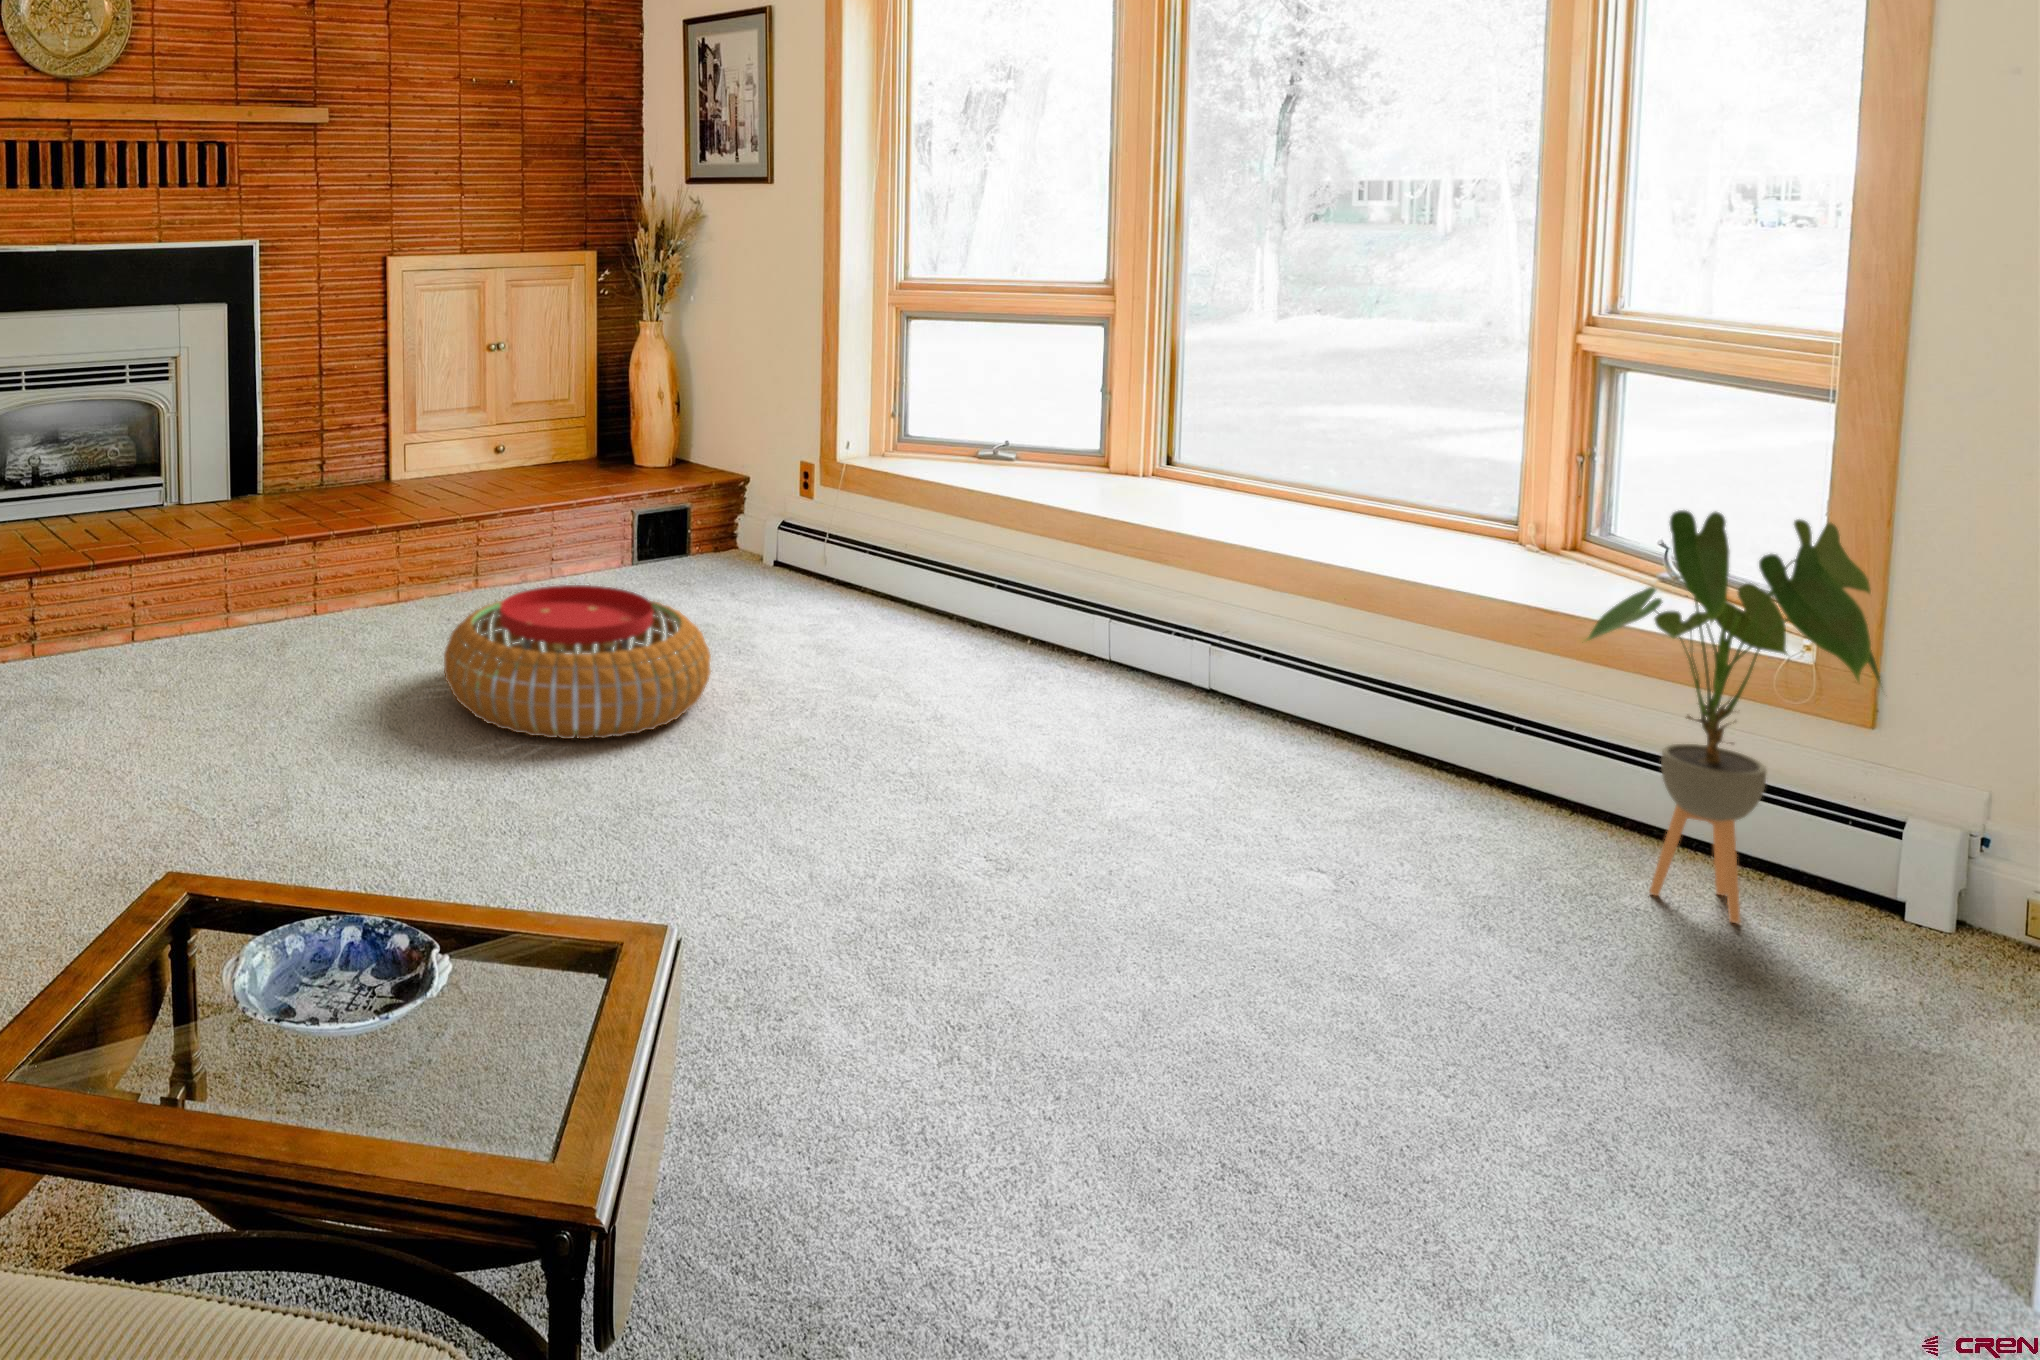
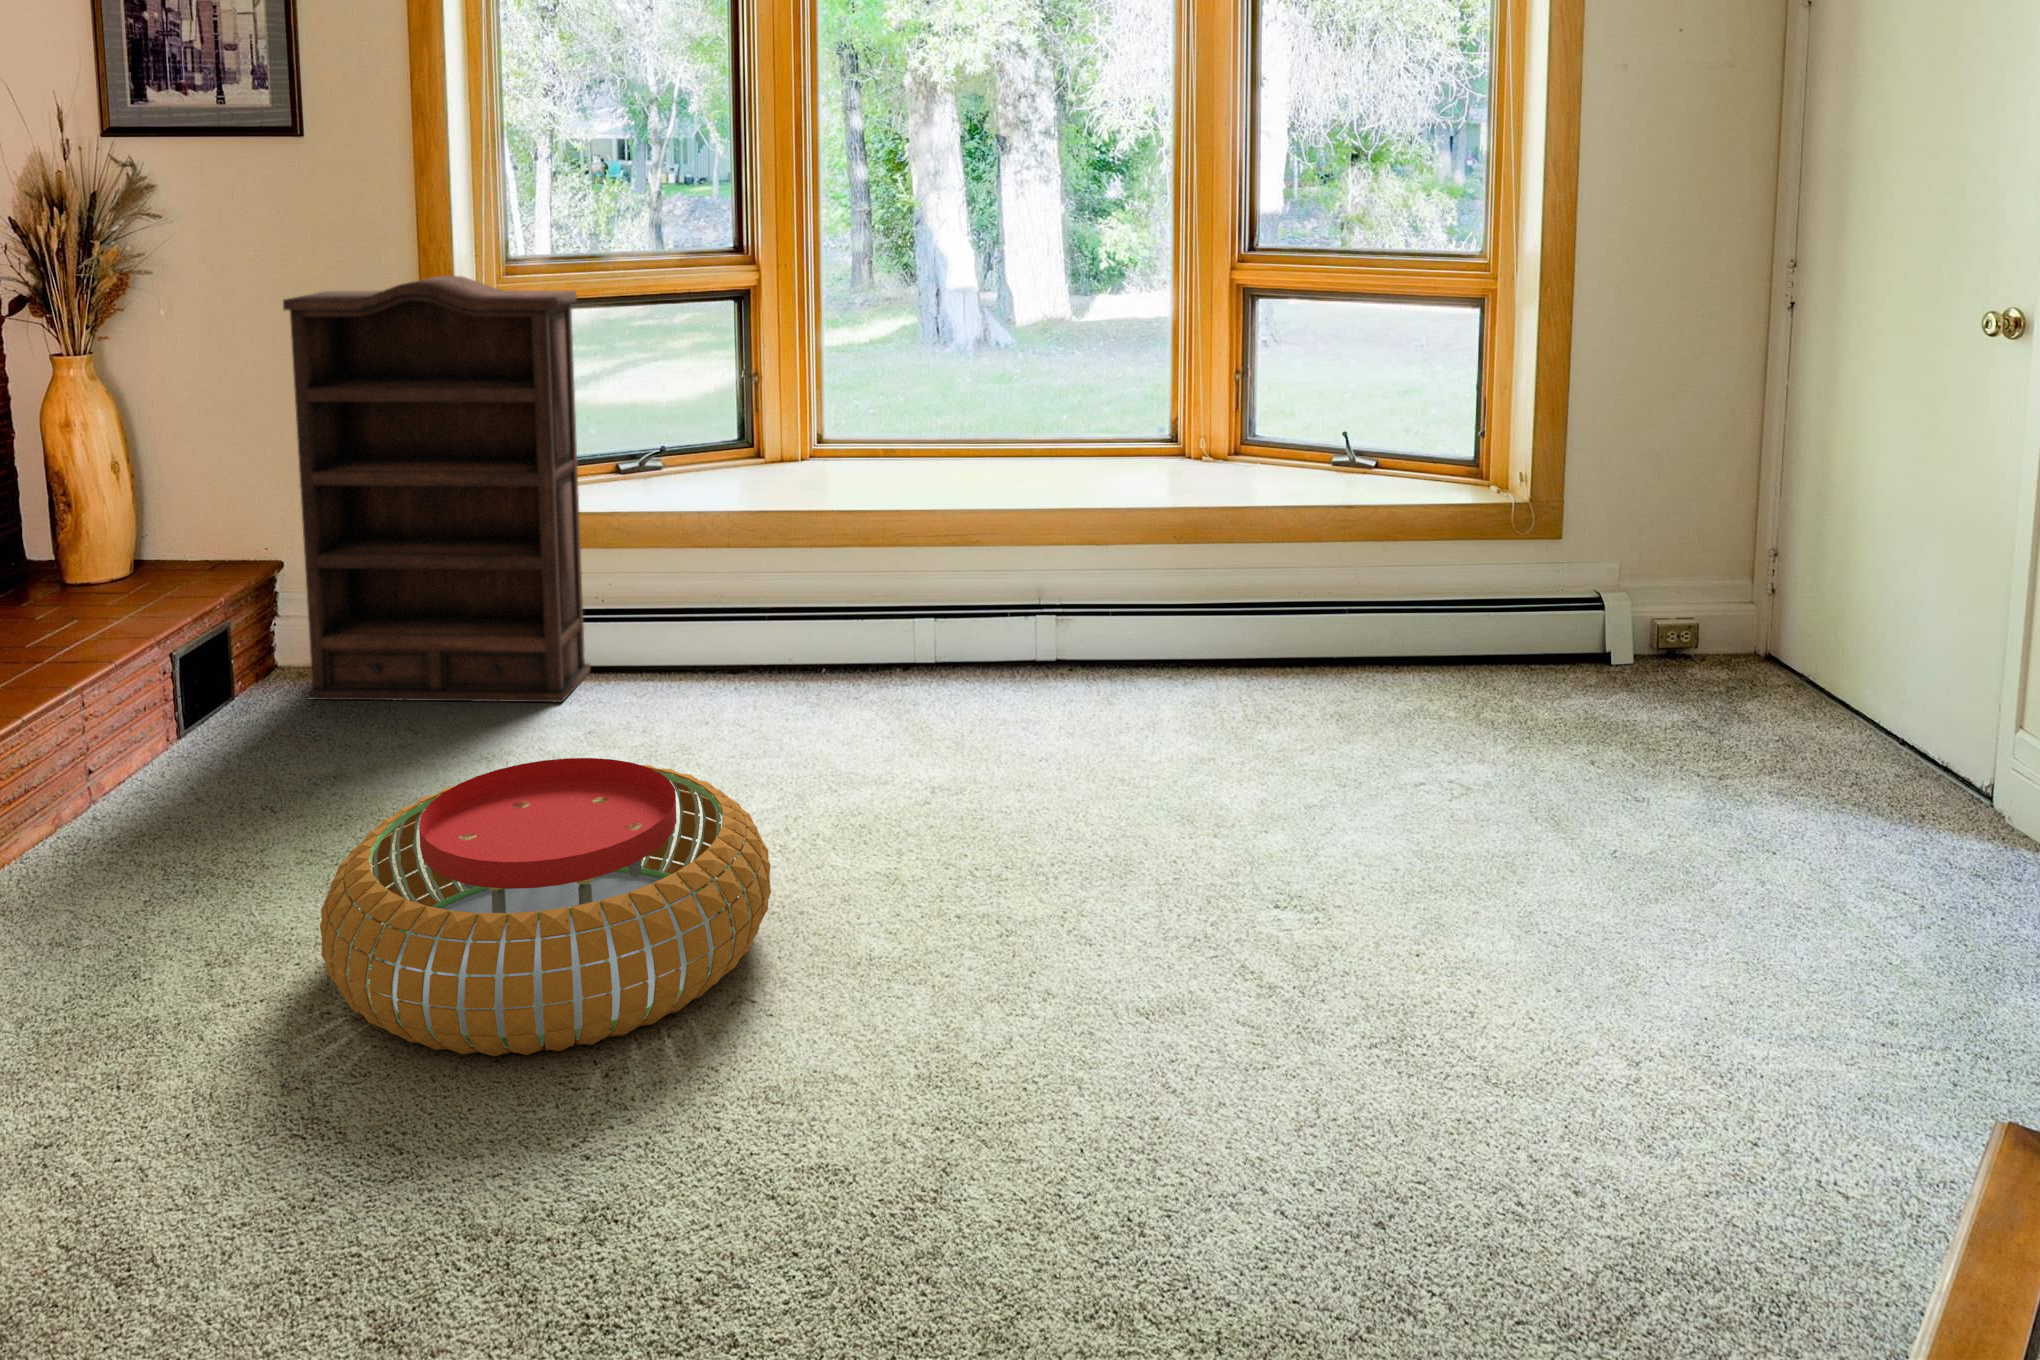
bookshelf: none [720,285,890,605] -> present [283,275,590,702]
house plant: present [1587,510,1880,923] -> none [1469,387,1679,701]

